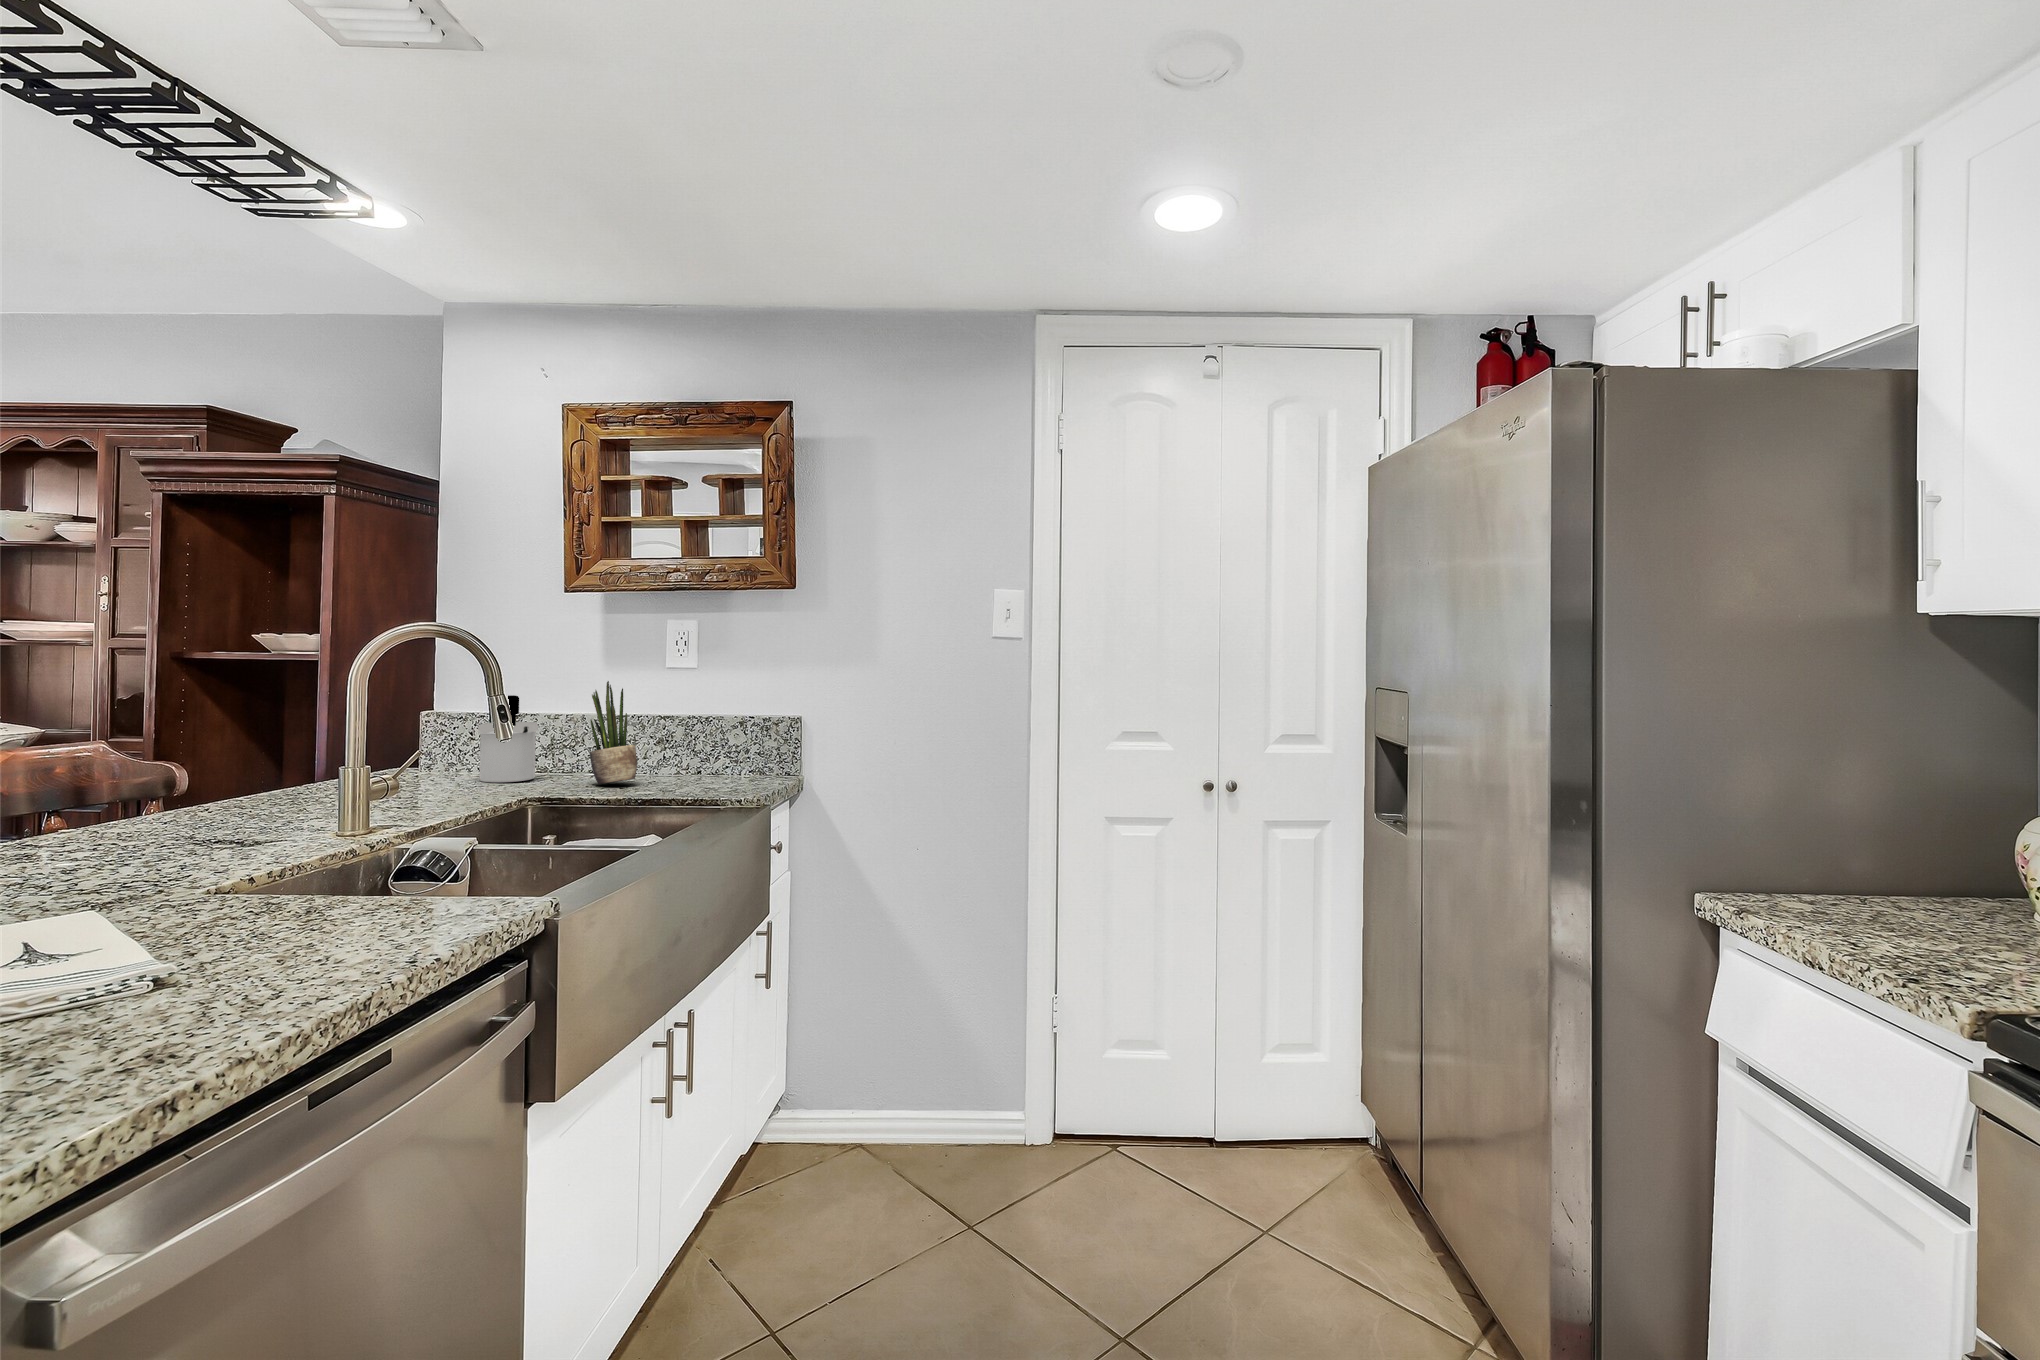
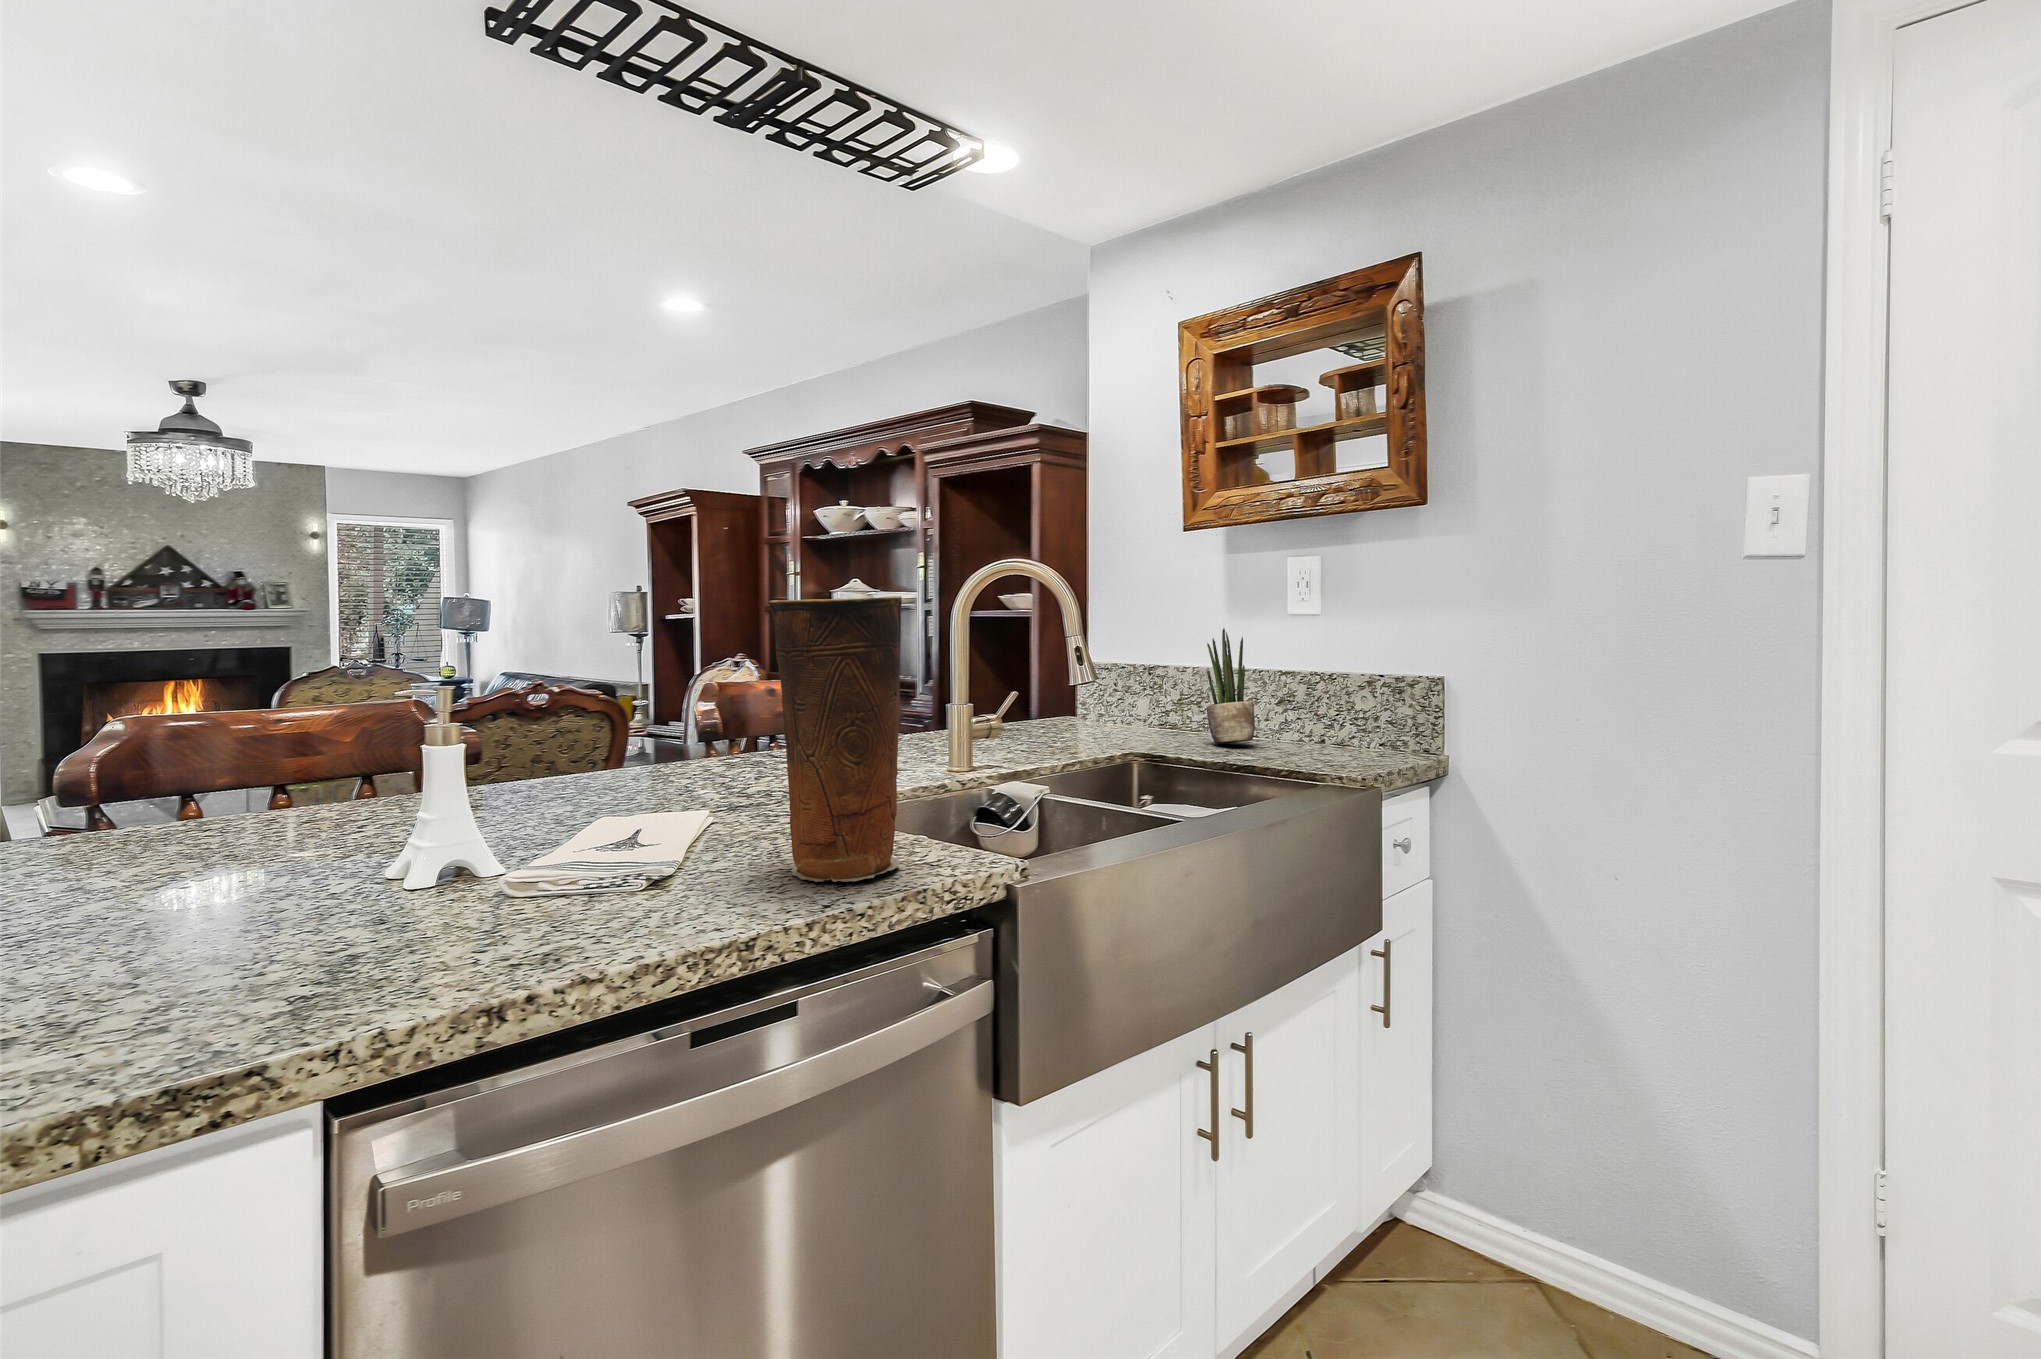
vase: none [306,674,450,947] -> present [769,596,902,882]
soap dispenser: present [478,695,538,782] -> none [1111,643,1164,734]

